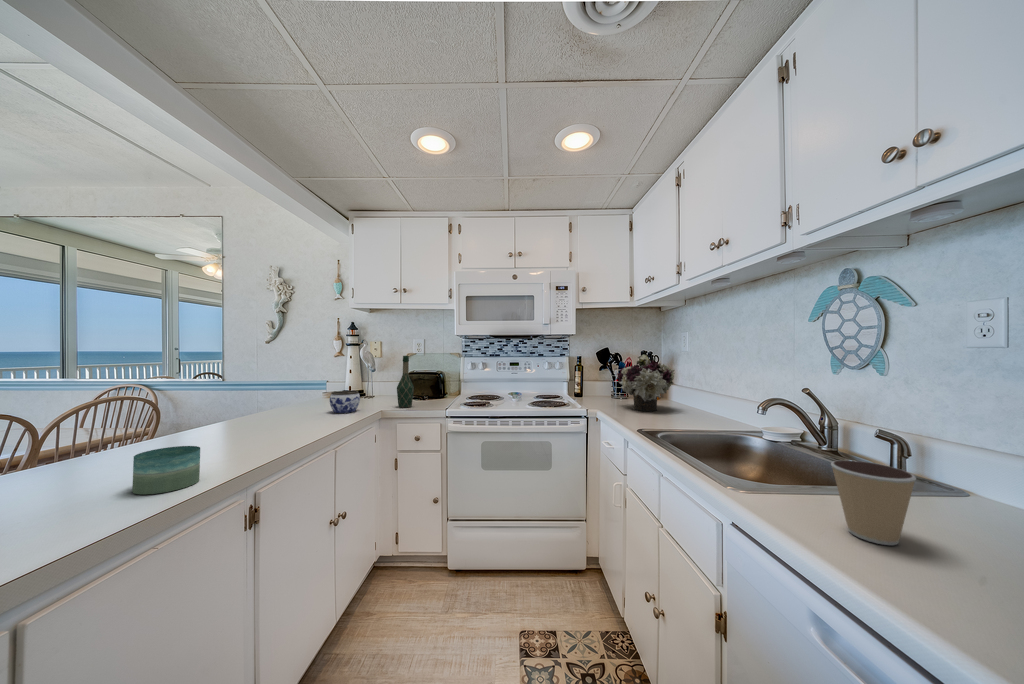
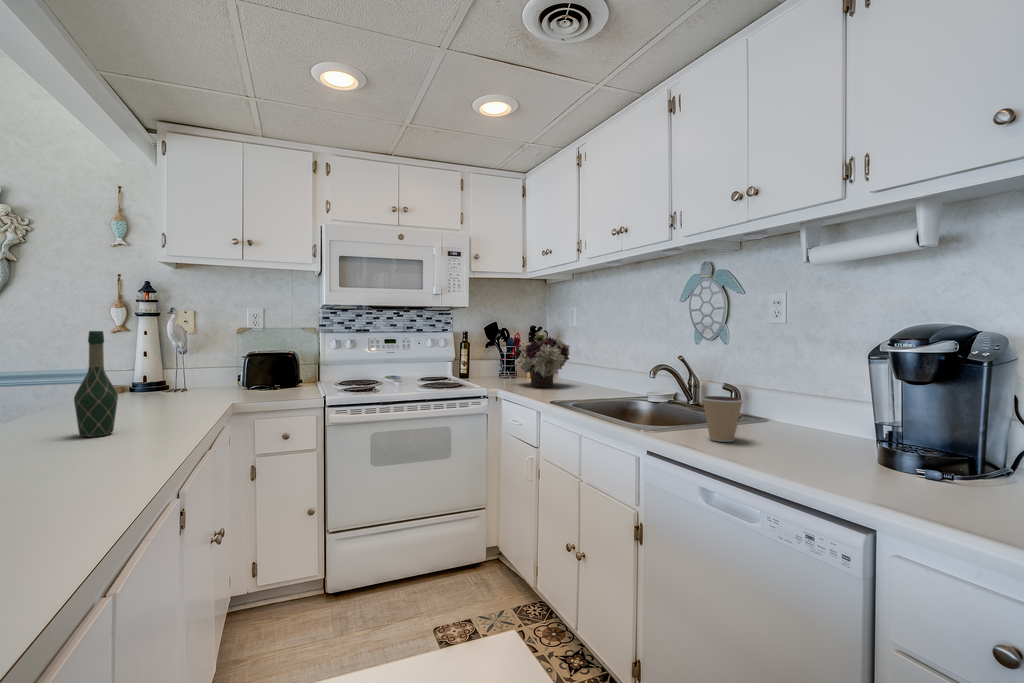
wine bottle: present [397,356,414,408] -> present [74,331,118,437]
jar: present [330,390,360,413] -> none [158,377,202,407]
candle: present [132,446,200,494] -> none [64,431,138,483]

